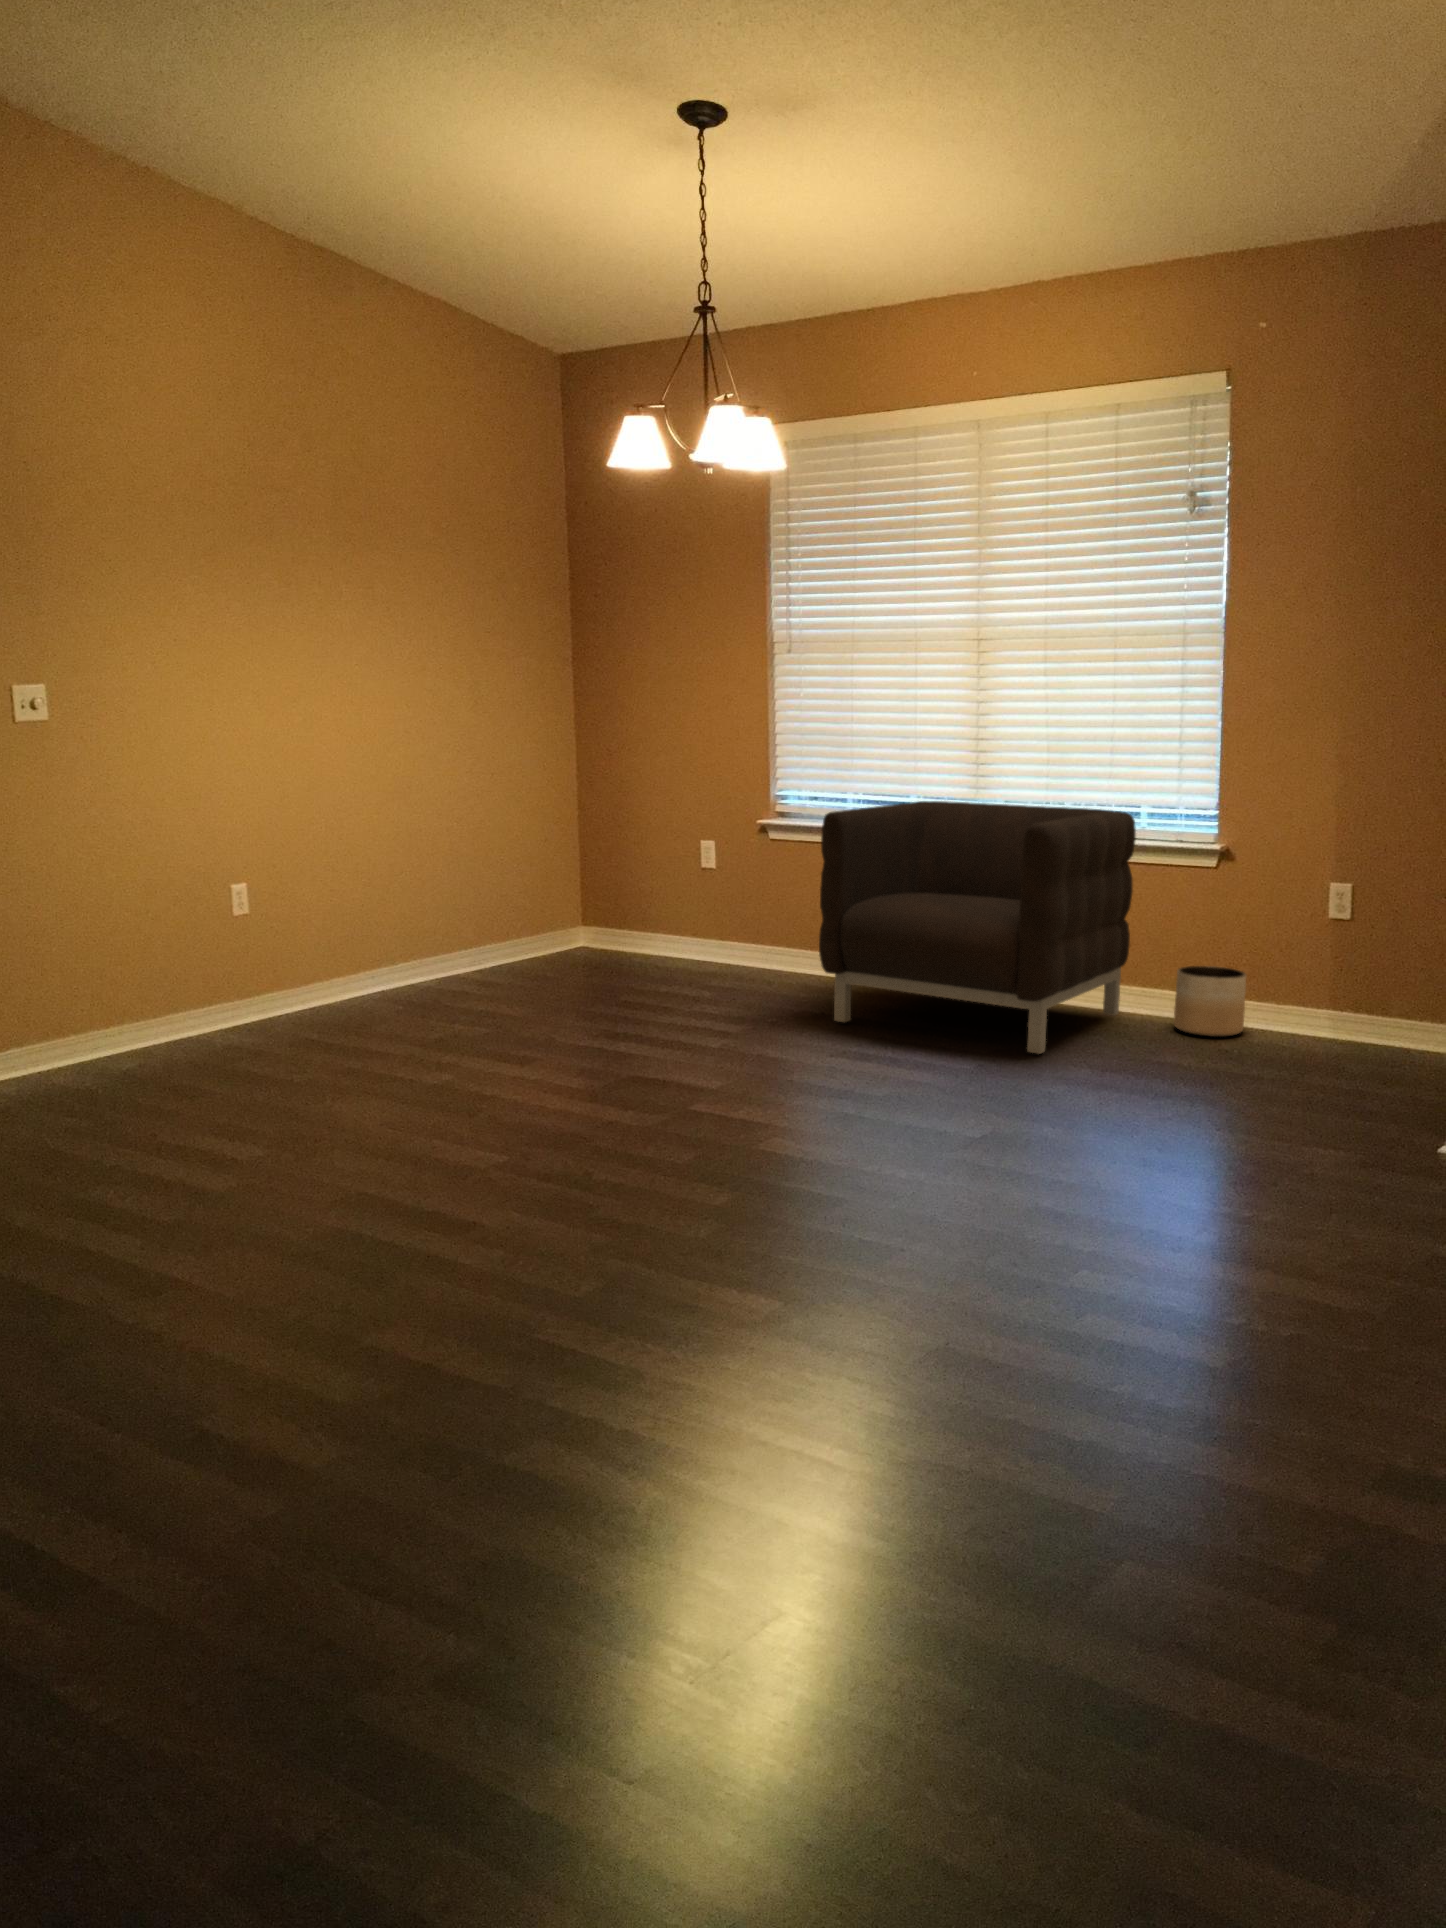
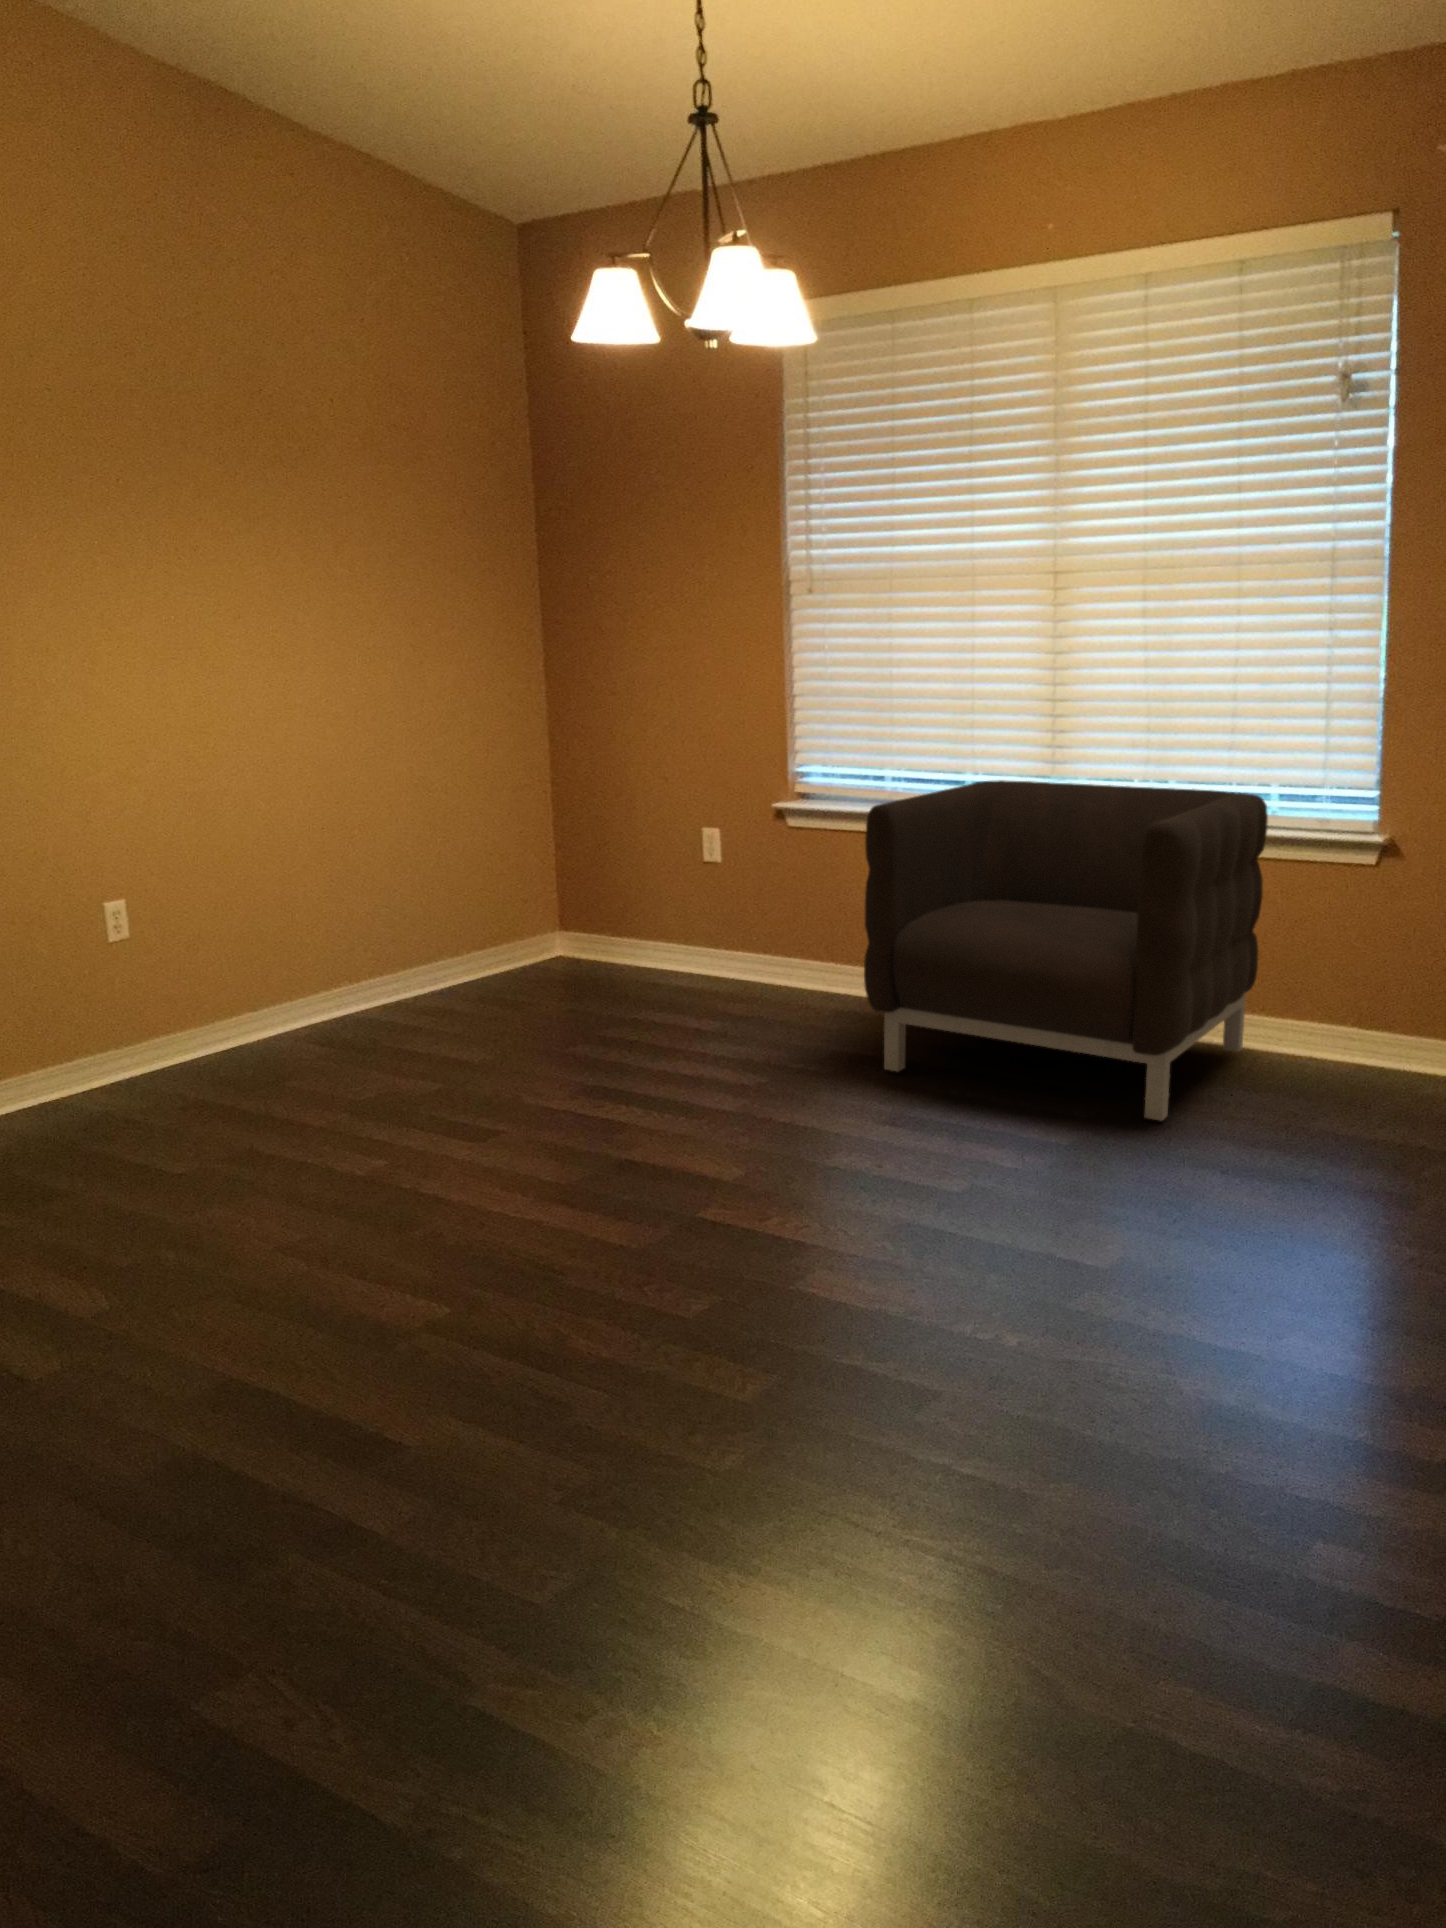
planter: present [1174,966,1246,1037] -> none [1321,990,1419,1086]

